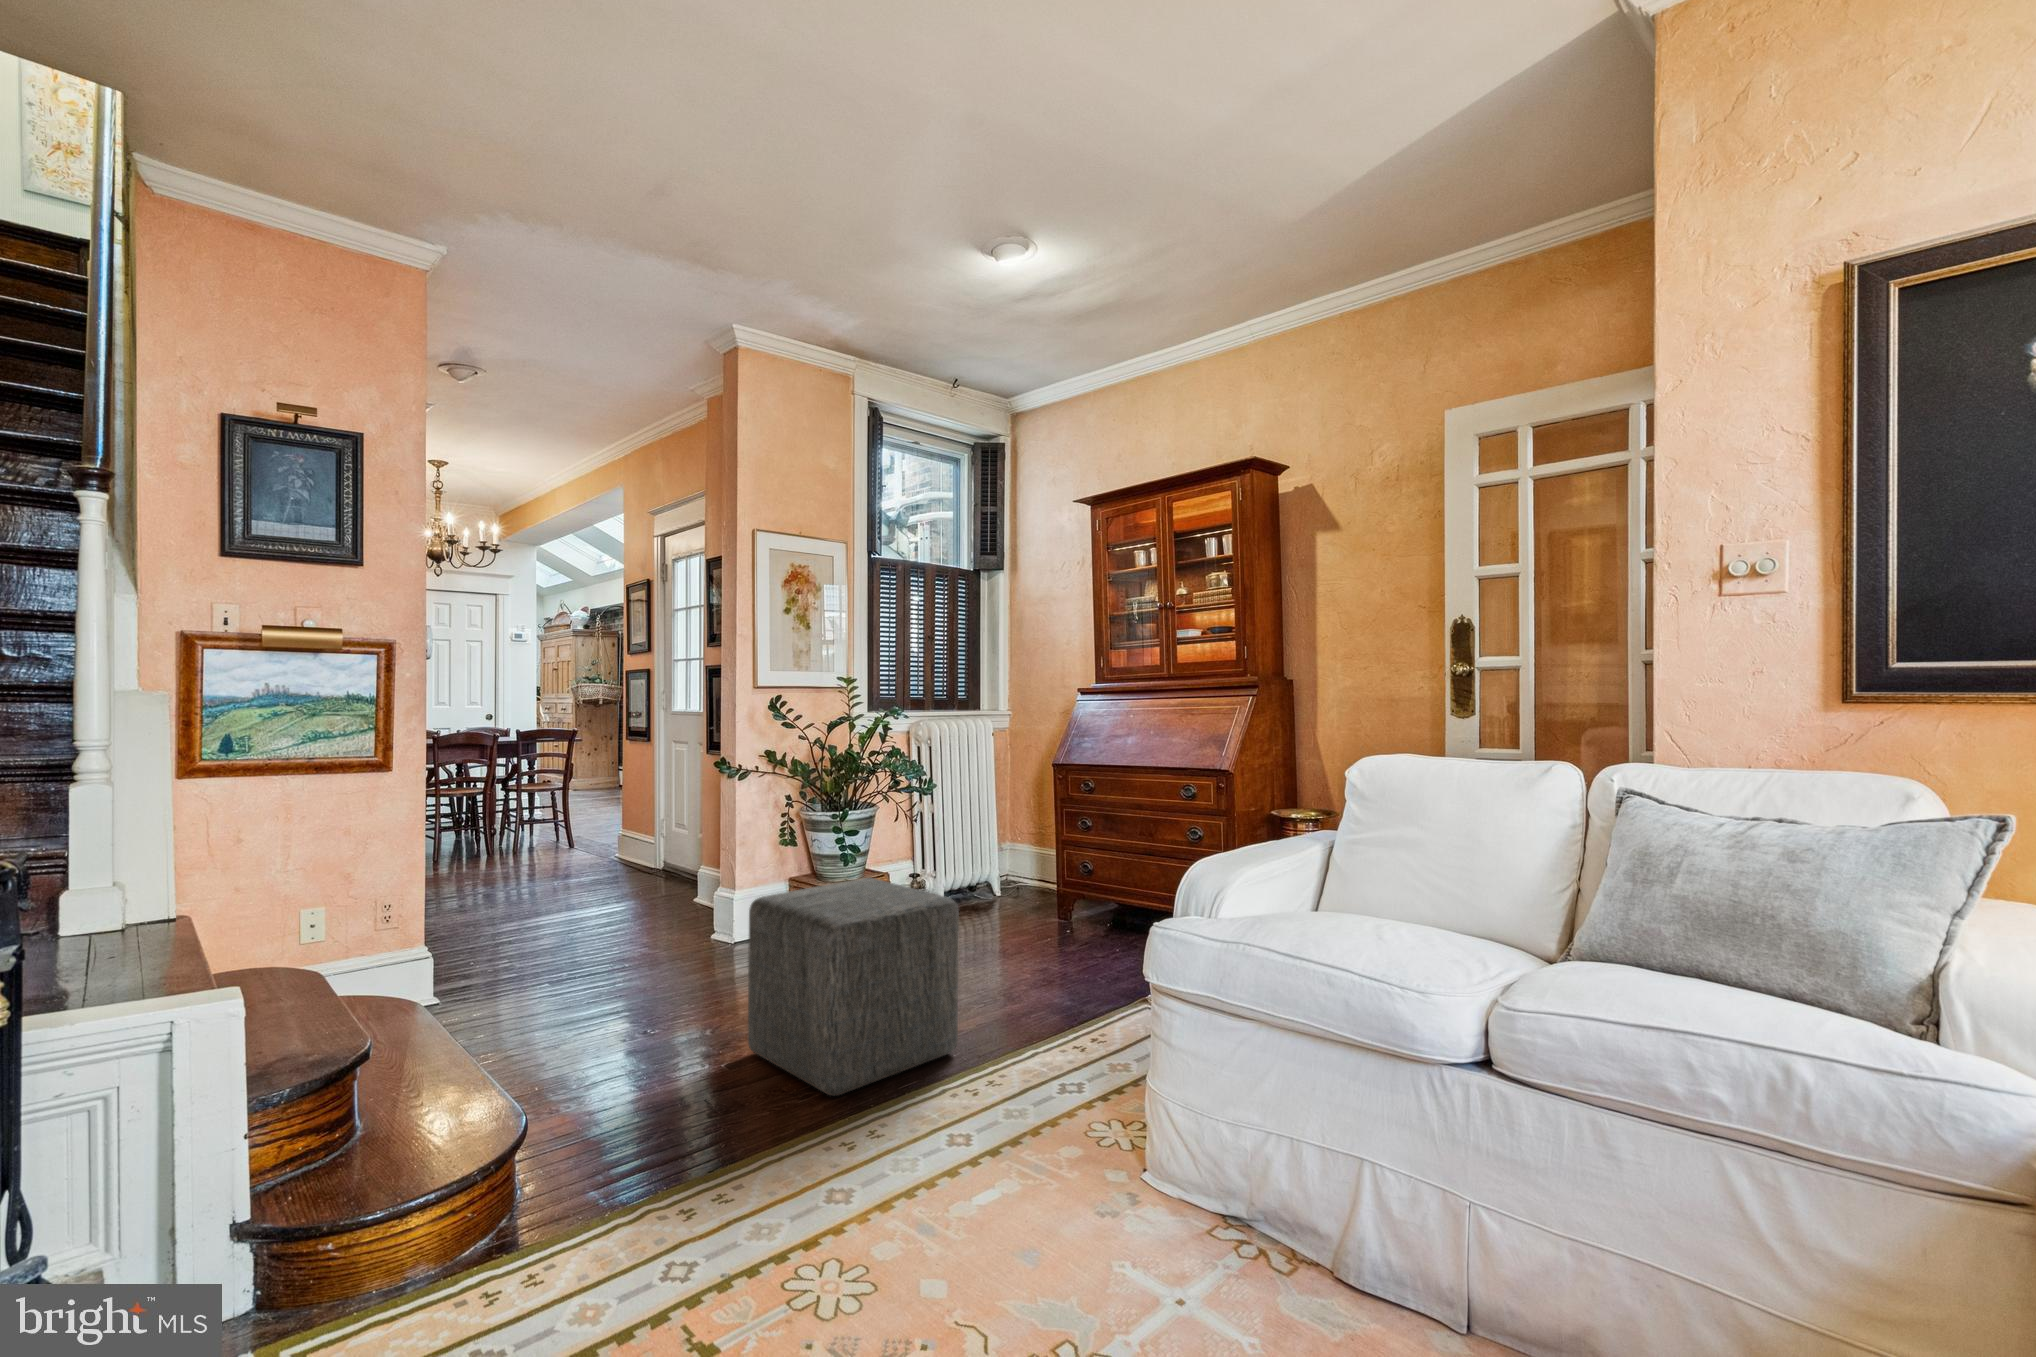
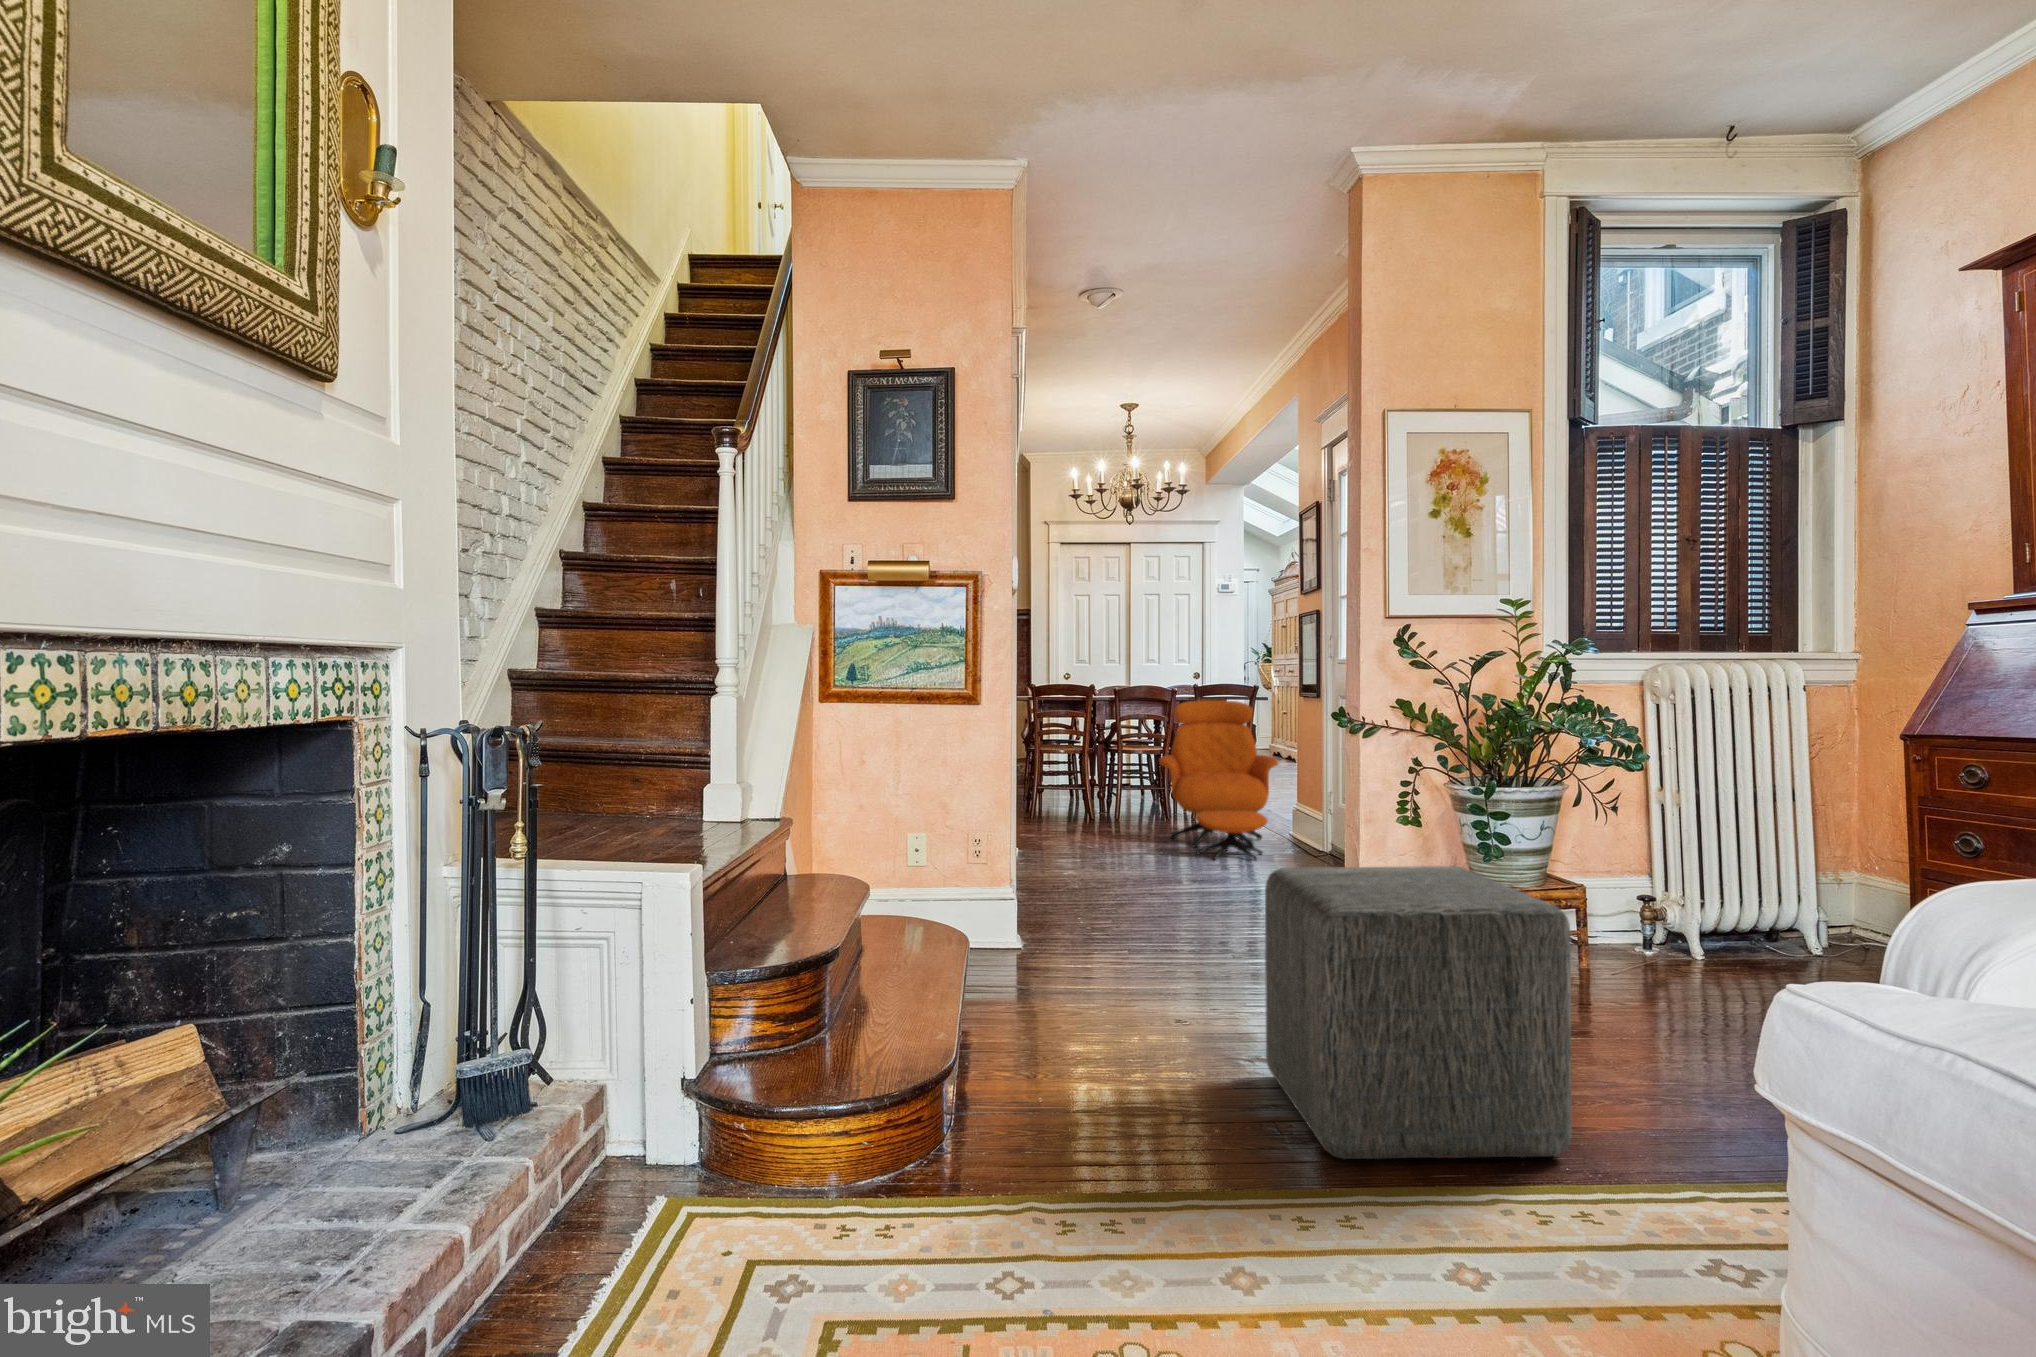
armchair: none [498,740,613,885] -> present [1159,700,1278,861]

